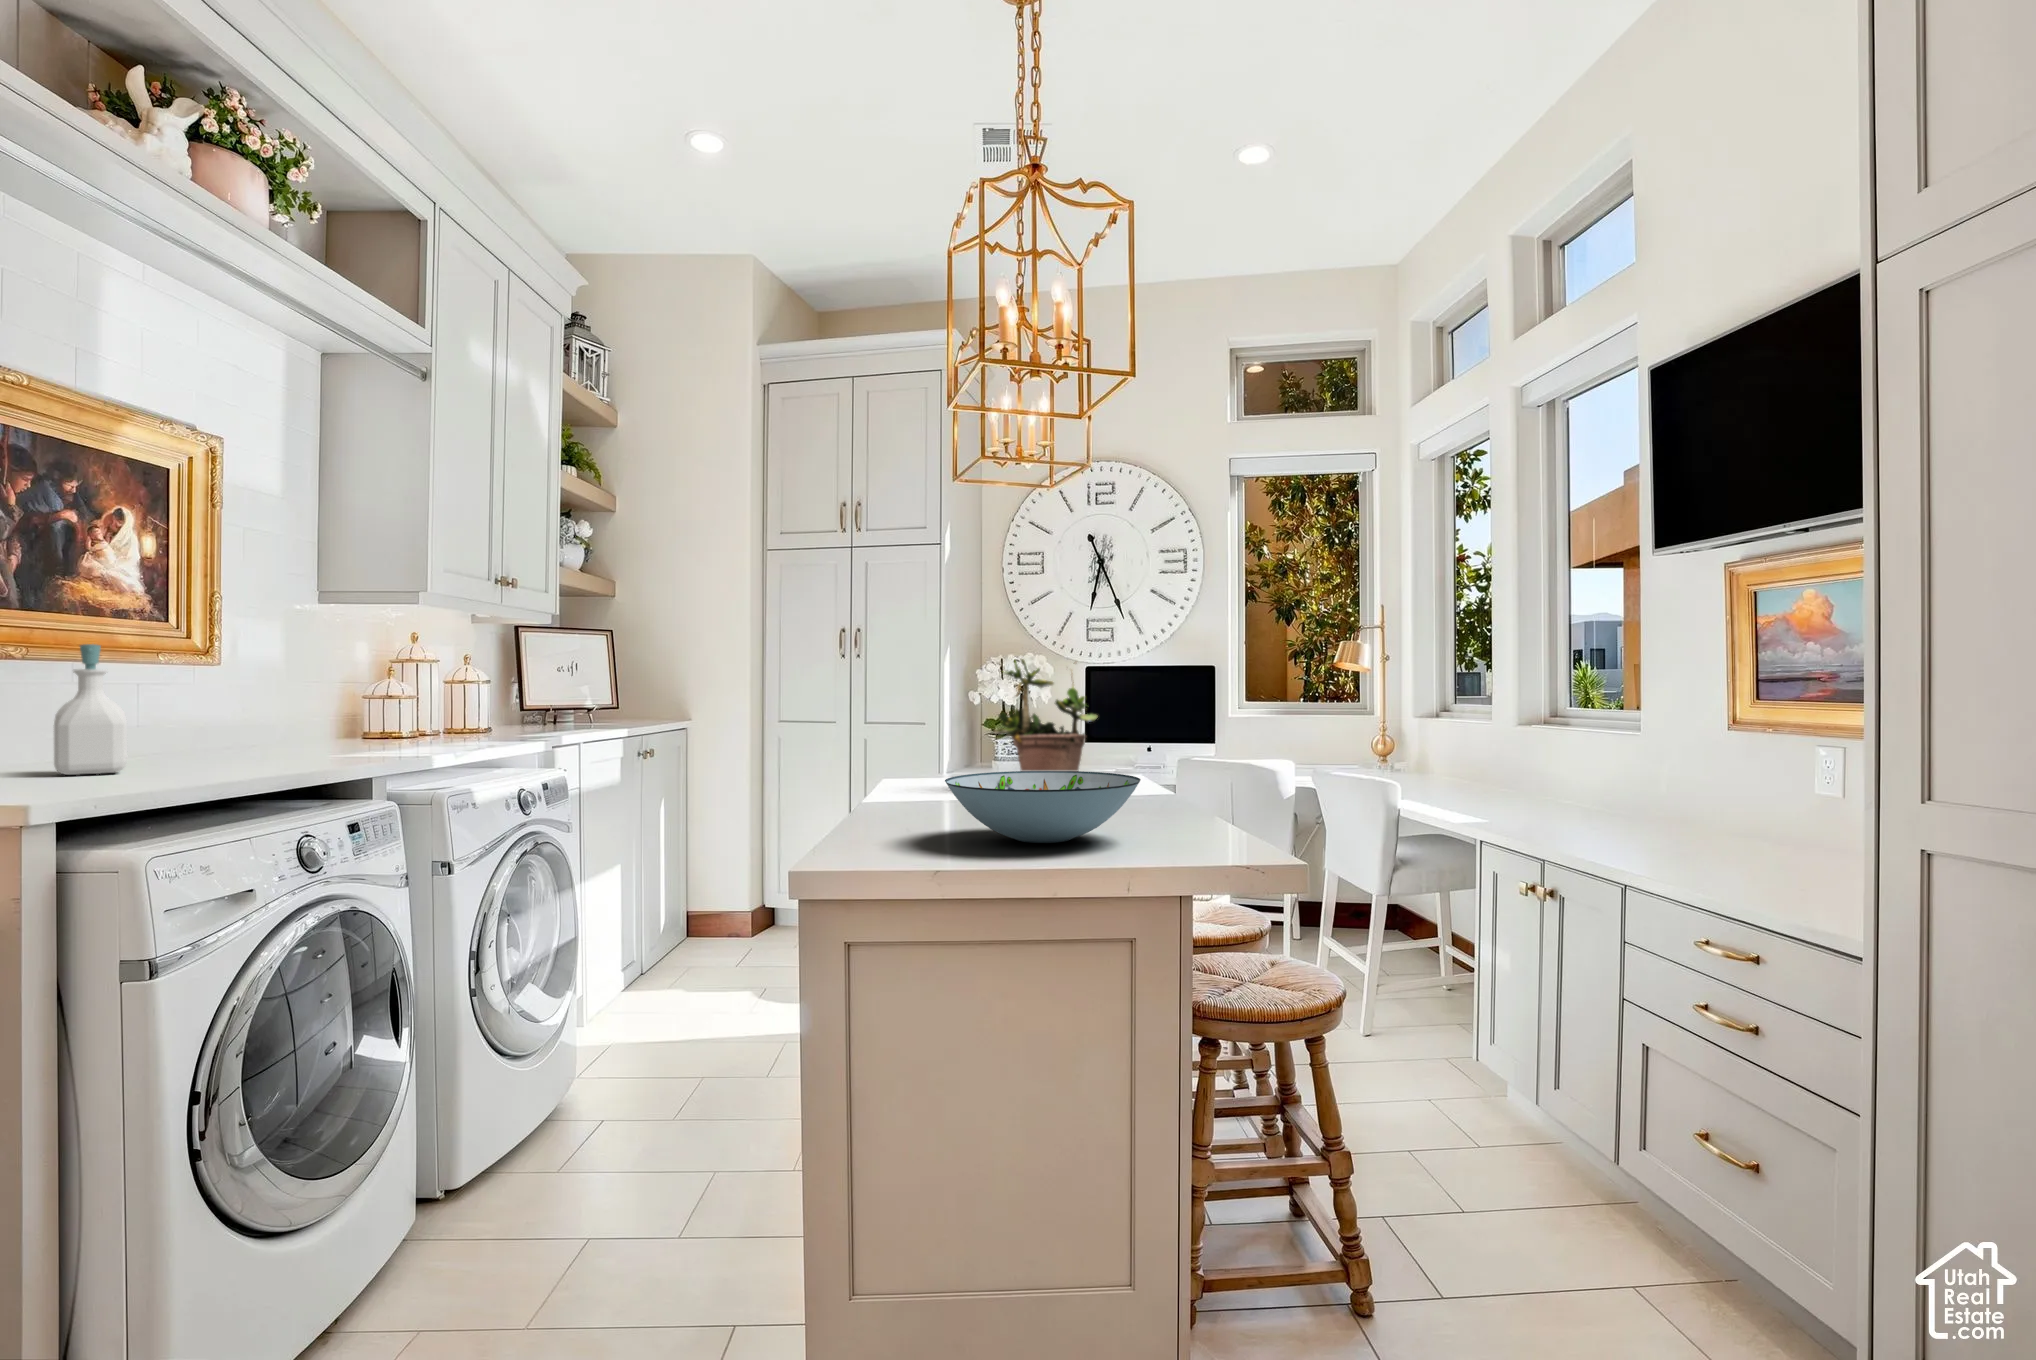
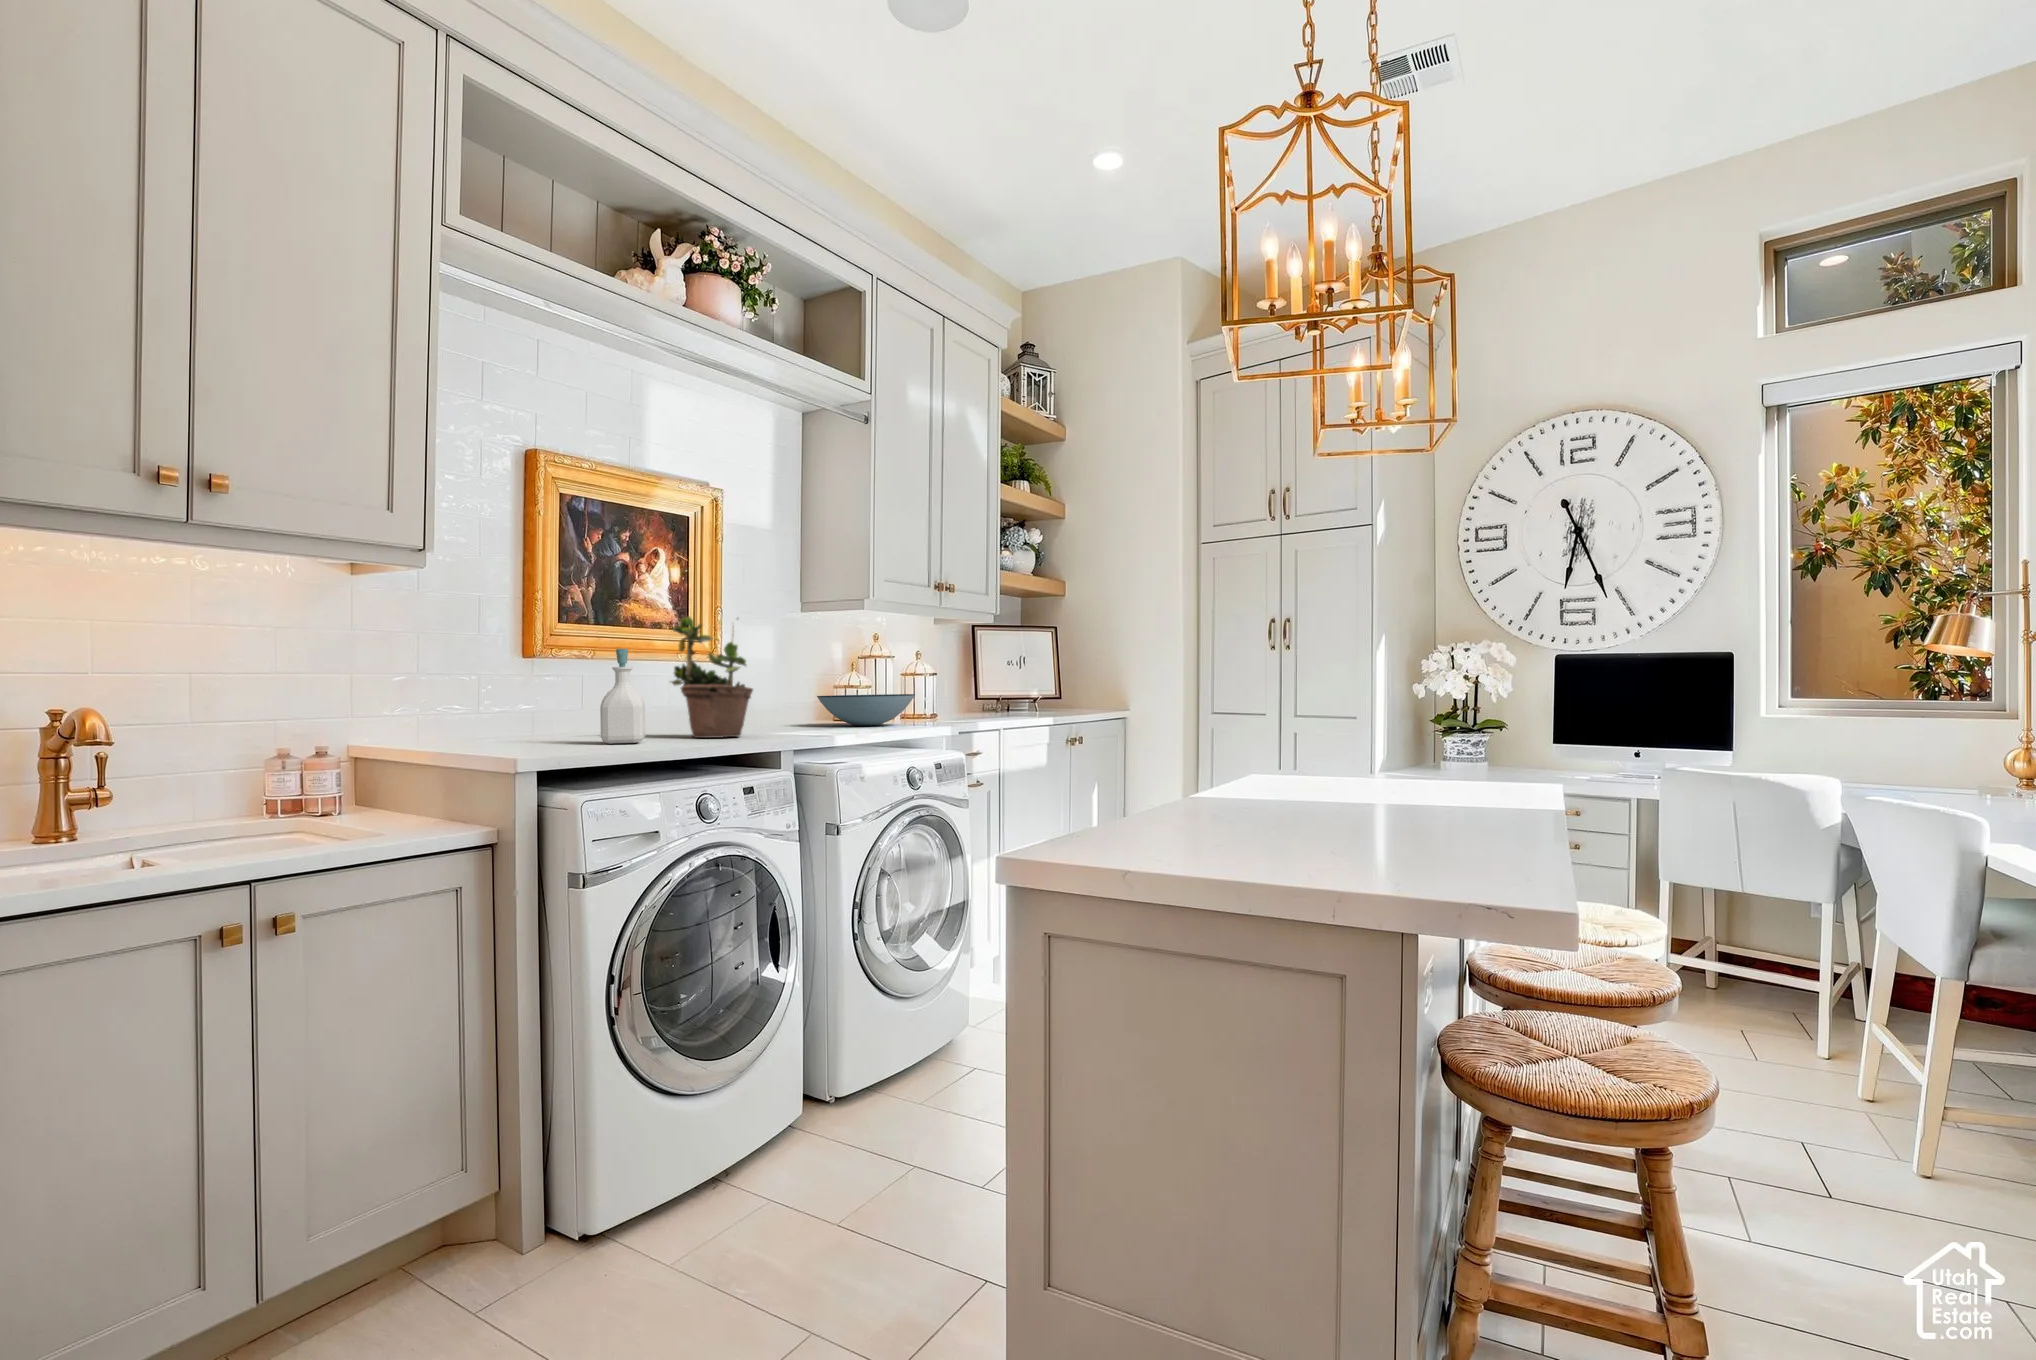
potted plant: present [994,659,1098,771] -> present [671,617,753,738]
decorative bowl: present [945,771,1141,843] -> present [817,694,915,726]

